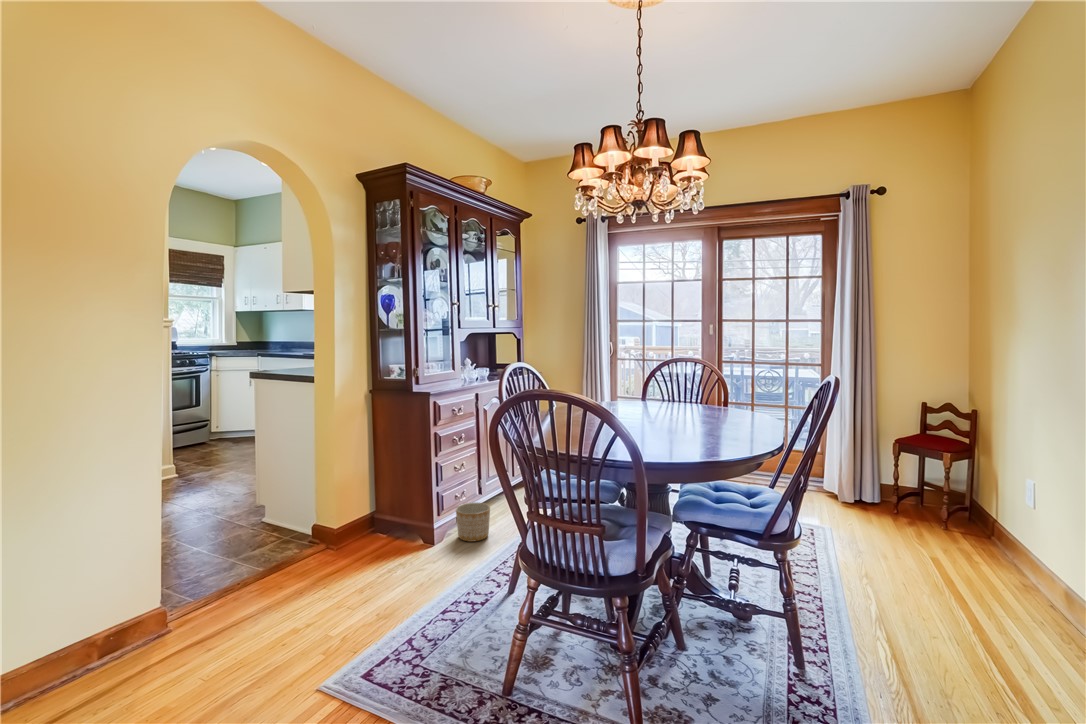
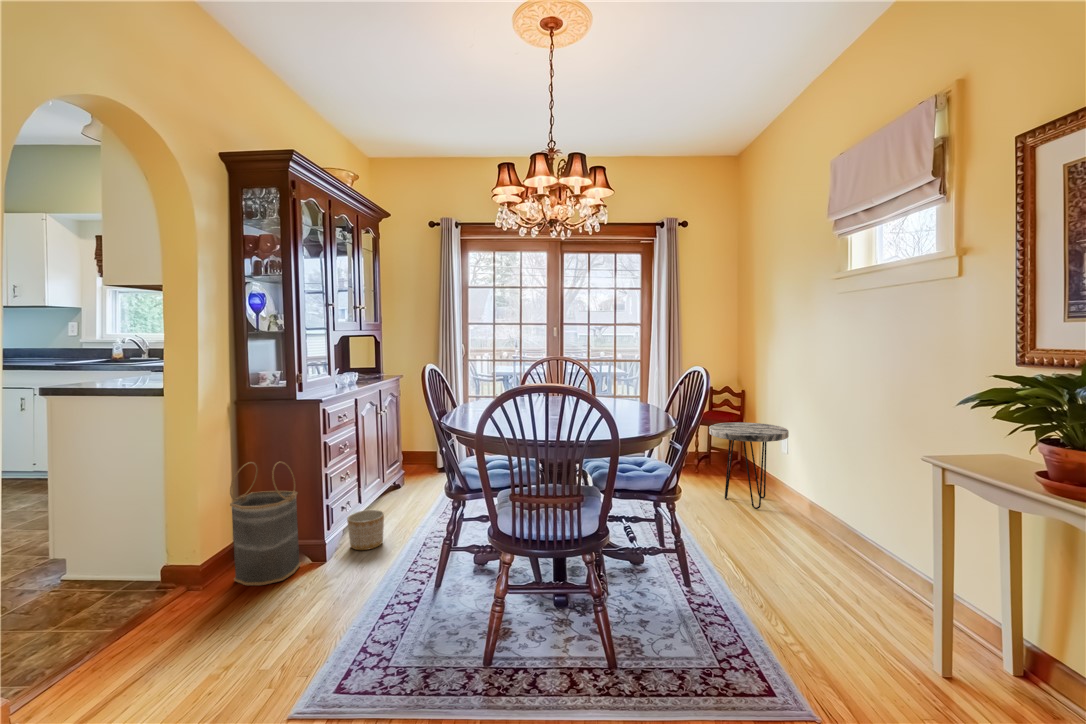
basket: none [351,445,410,557] -> present [230,462,301,585]
side table: none [898,454,1031,581] -> present [709,422,789,509]

